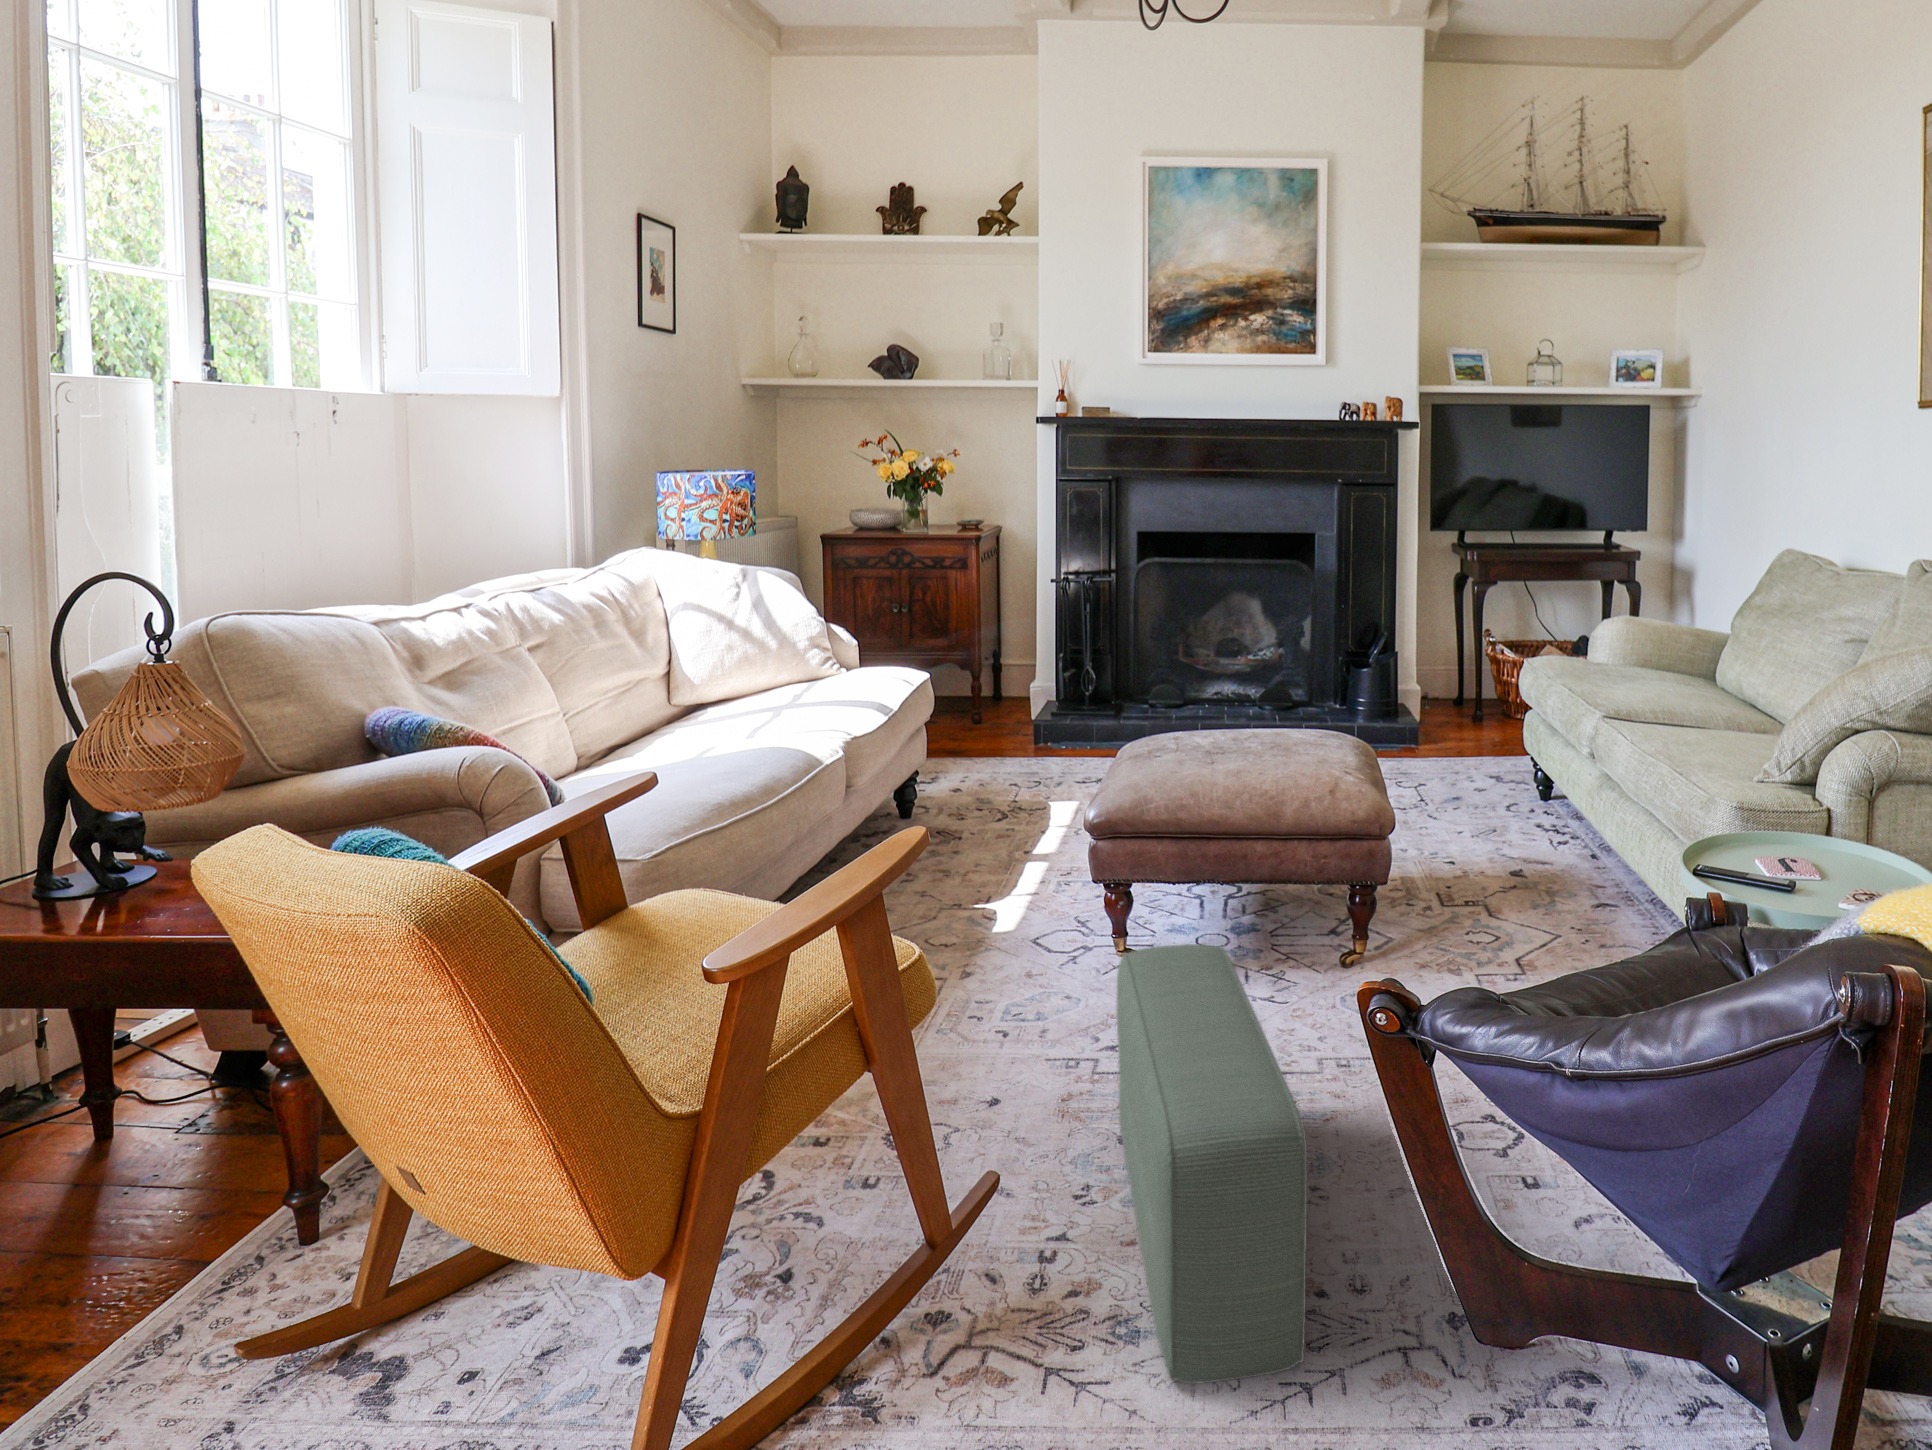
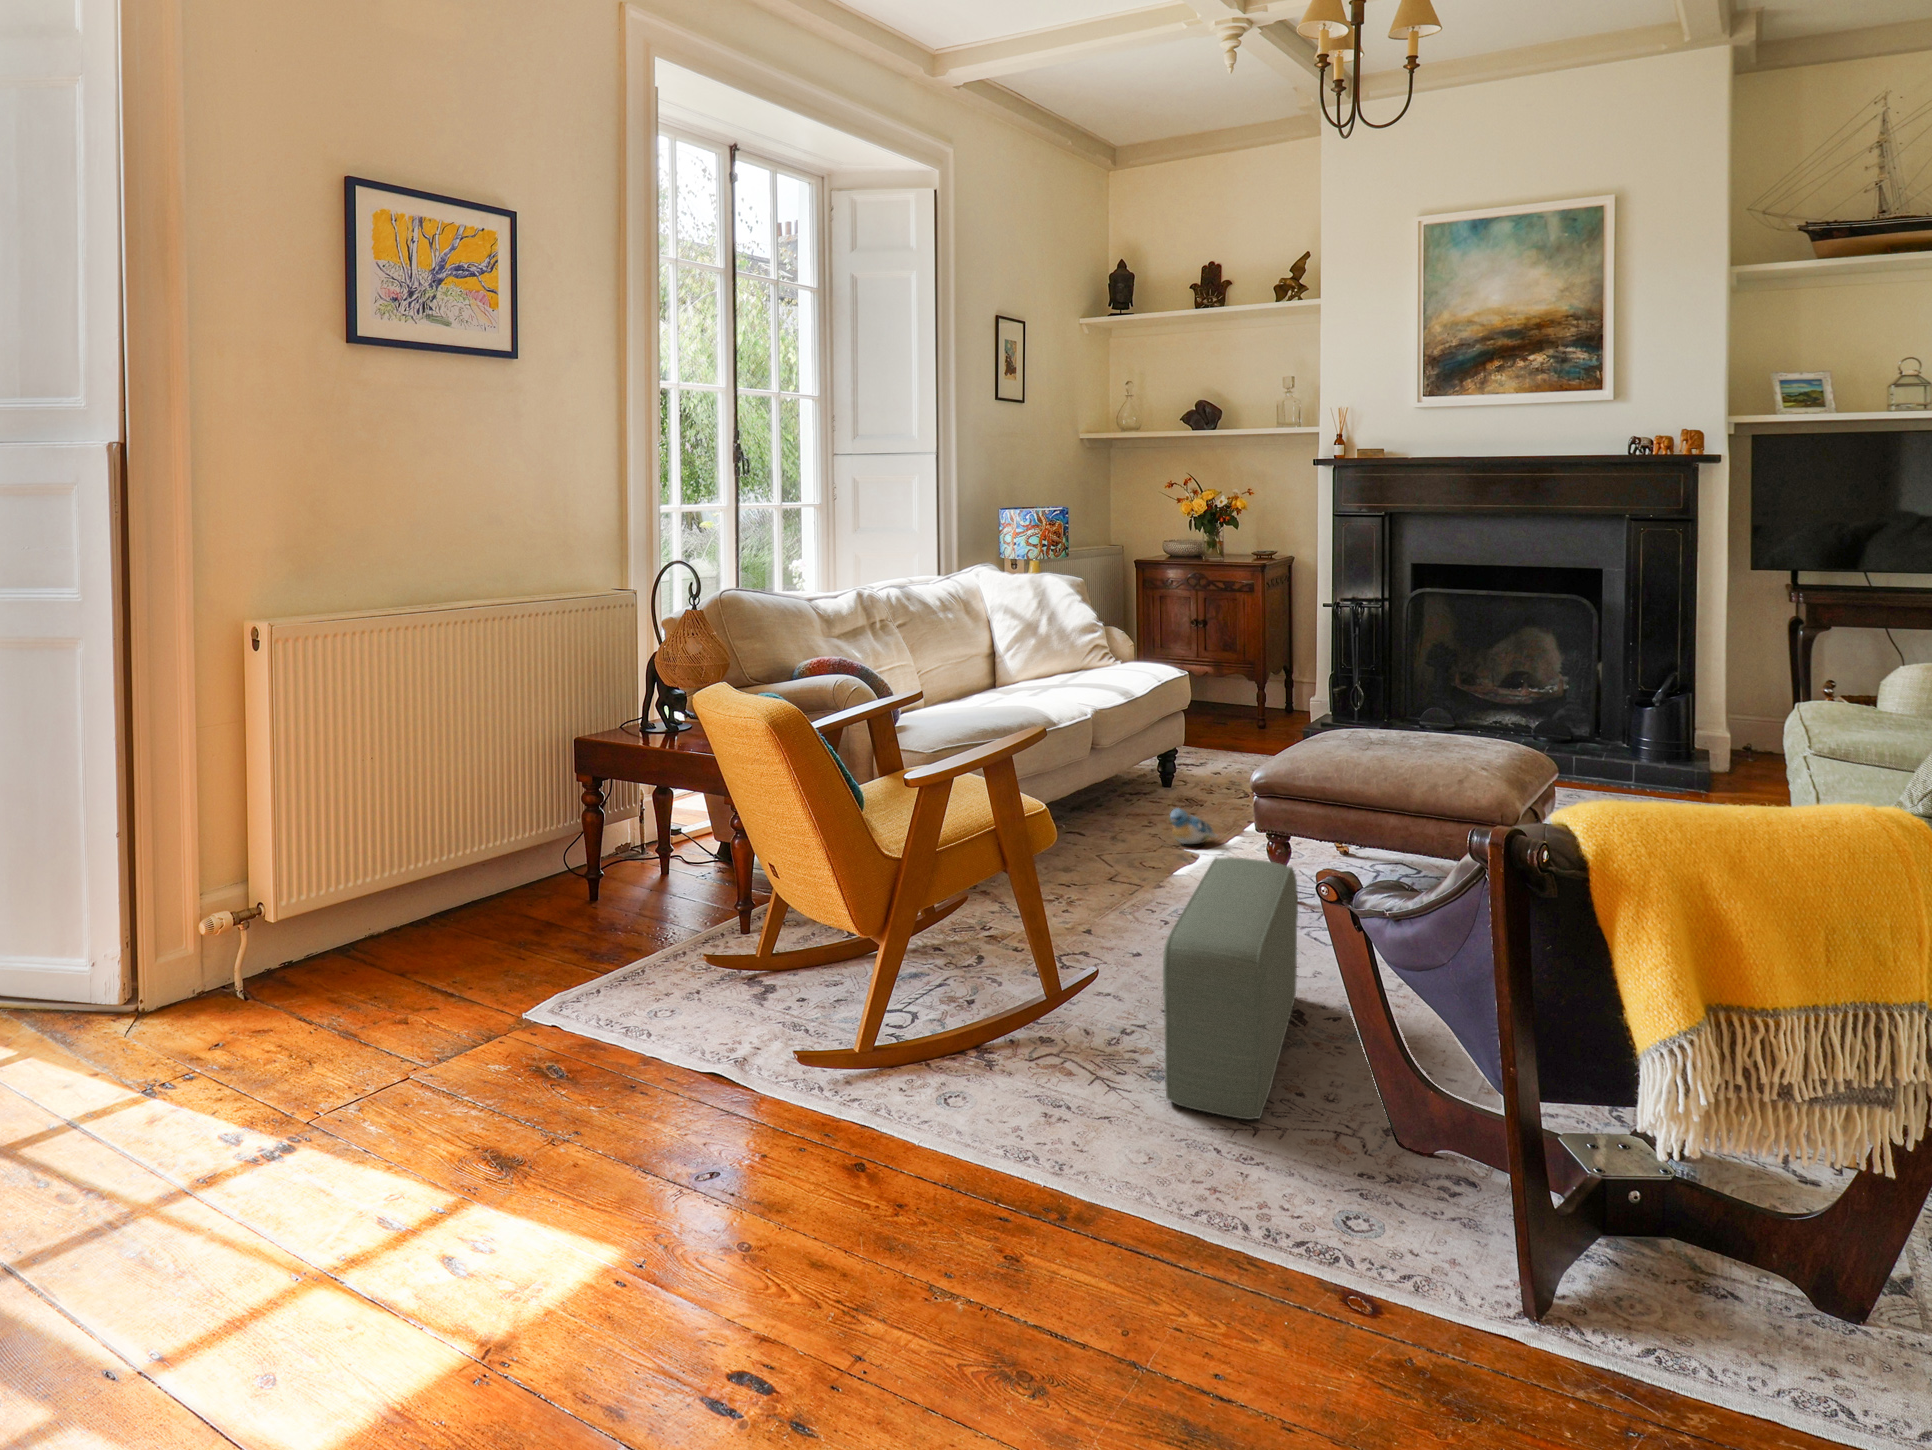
plush toy: none [954,858,1016,903] -> present [1169,808,1218,844]

